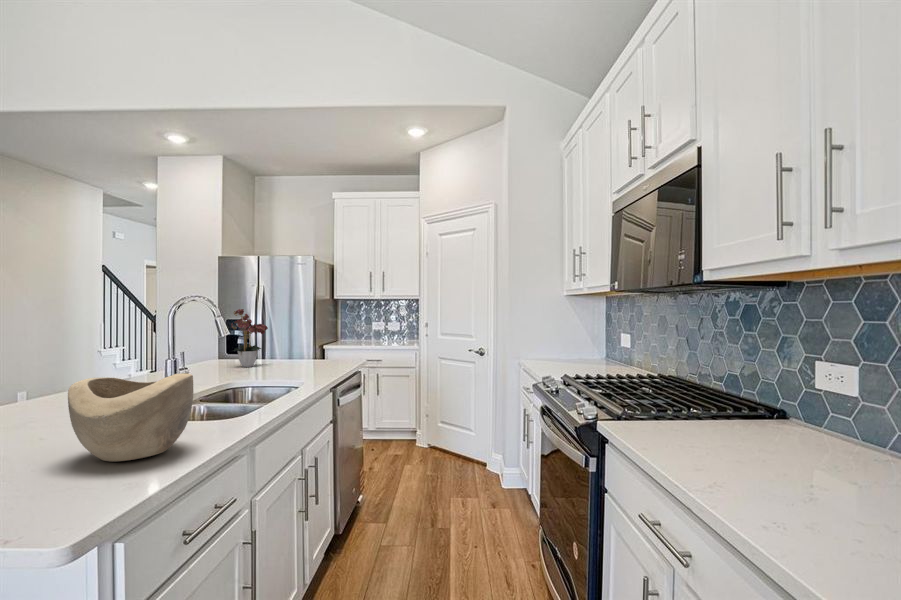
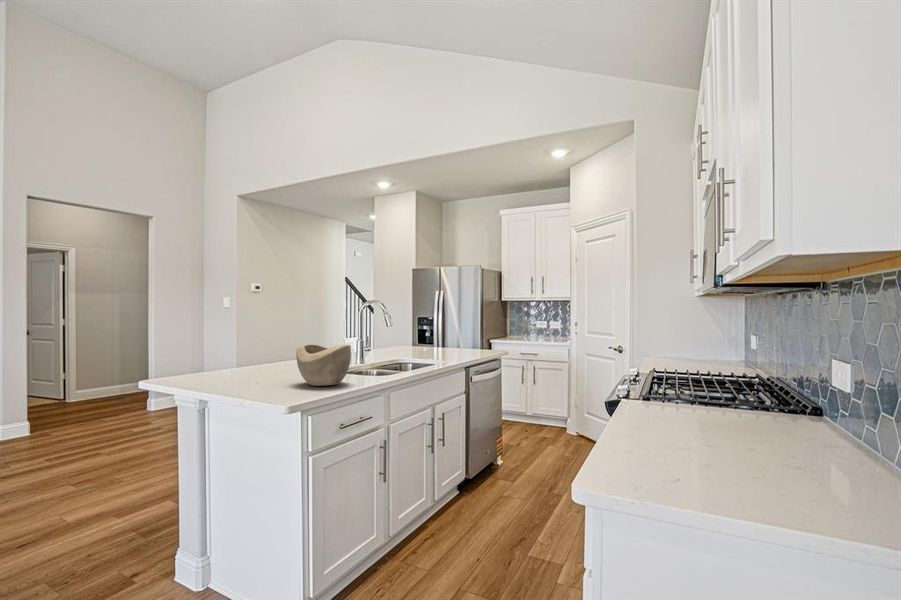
flower arrangement: present [231,309,268,367] -> none [403,308,432,351]

